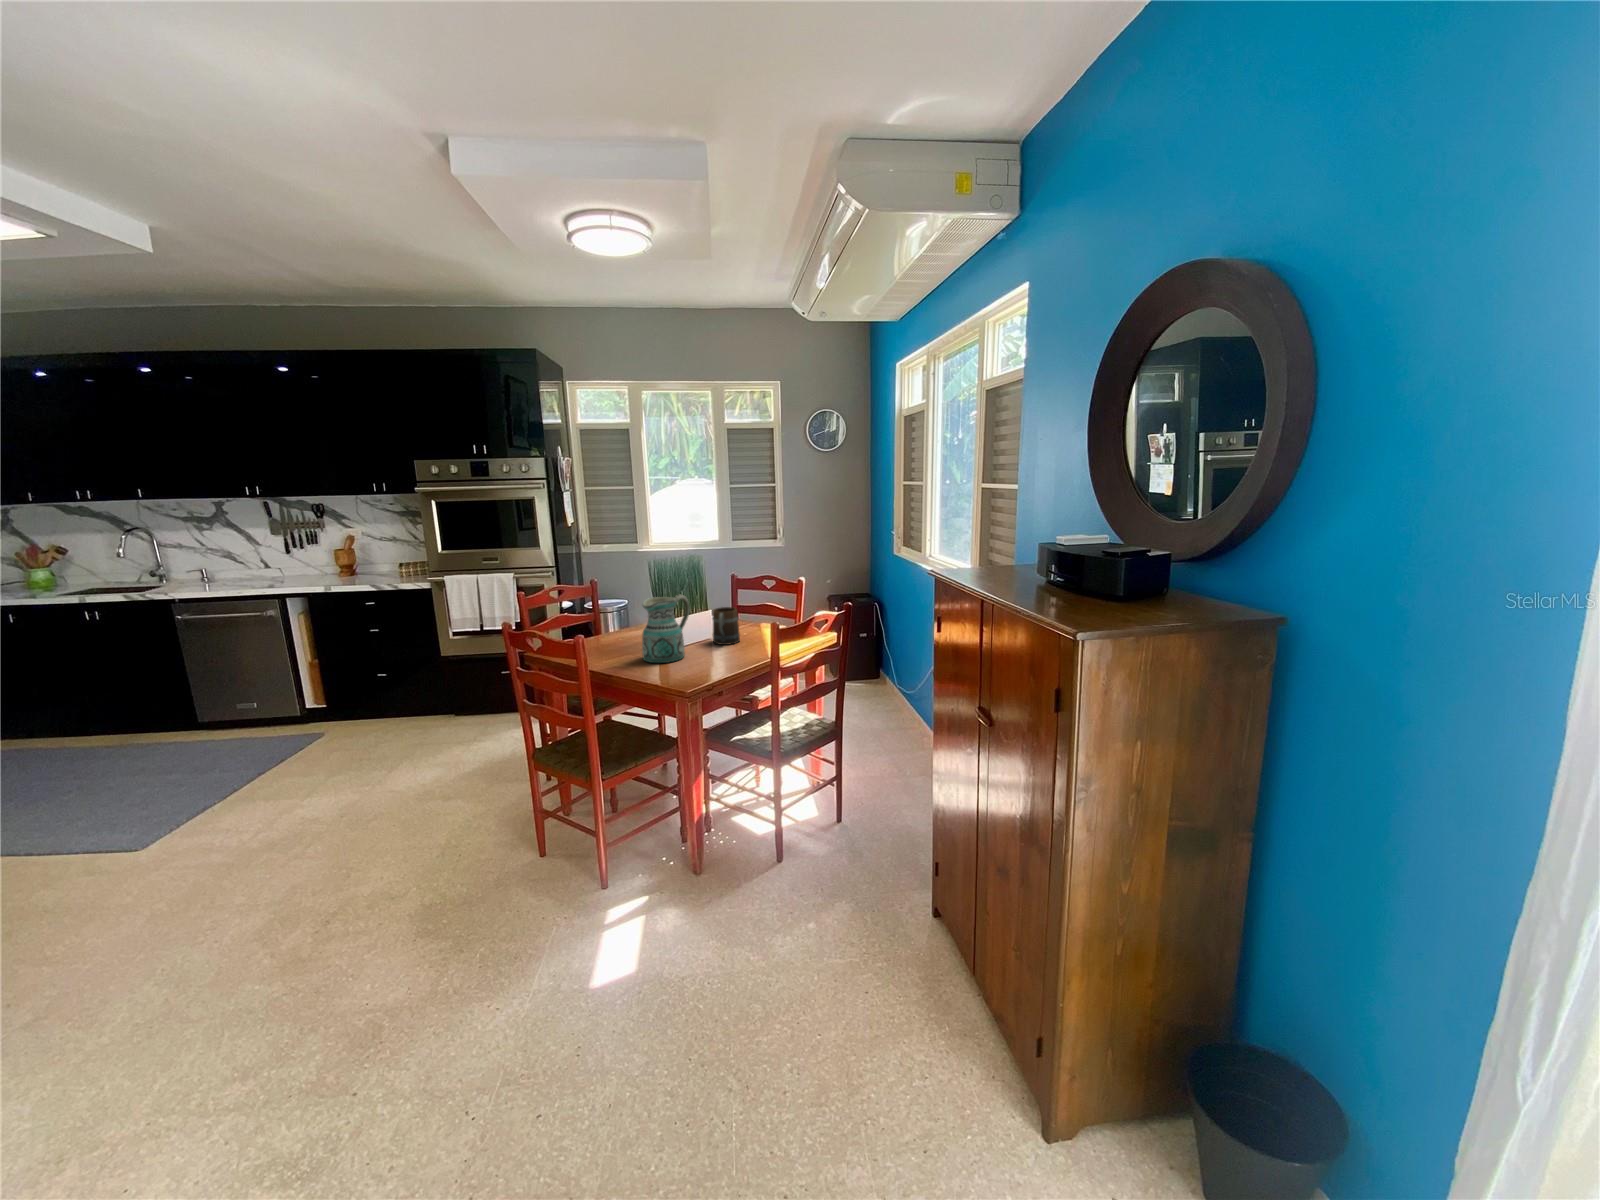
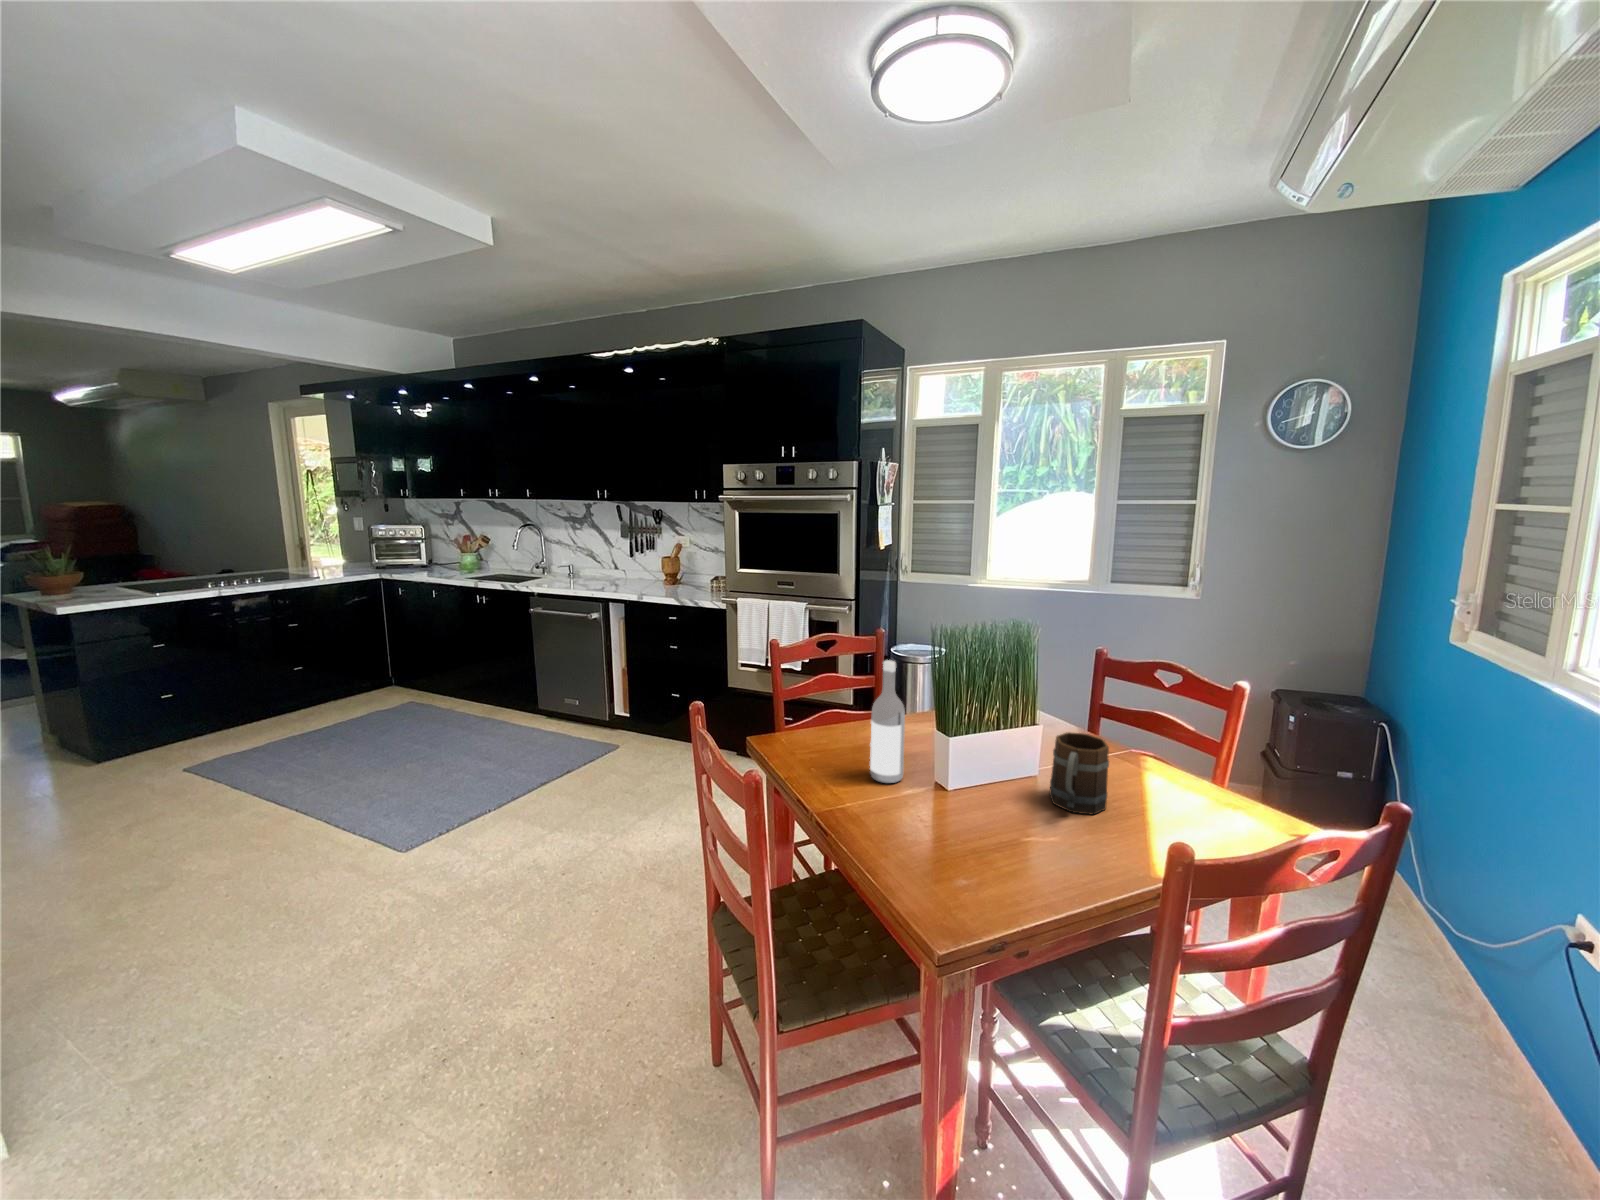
wine bottle: none [612,582,634,653] -> present [870,660,905,783]
ceramic pitcher: present [642,594,690,663] -> none [906,703,1009,839]

